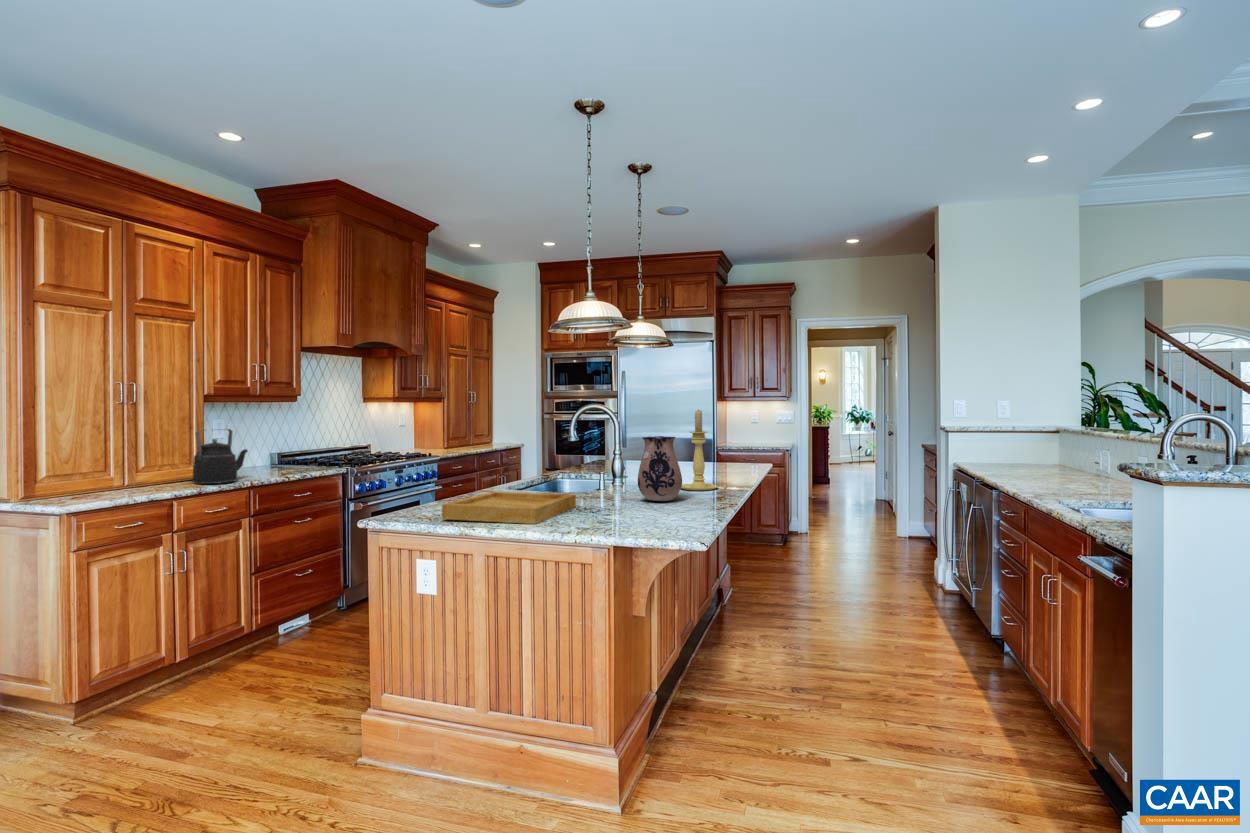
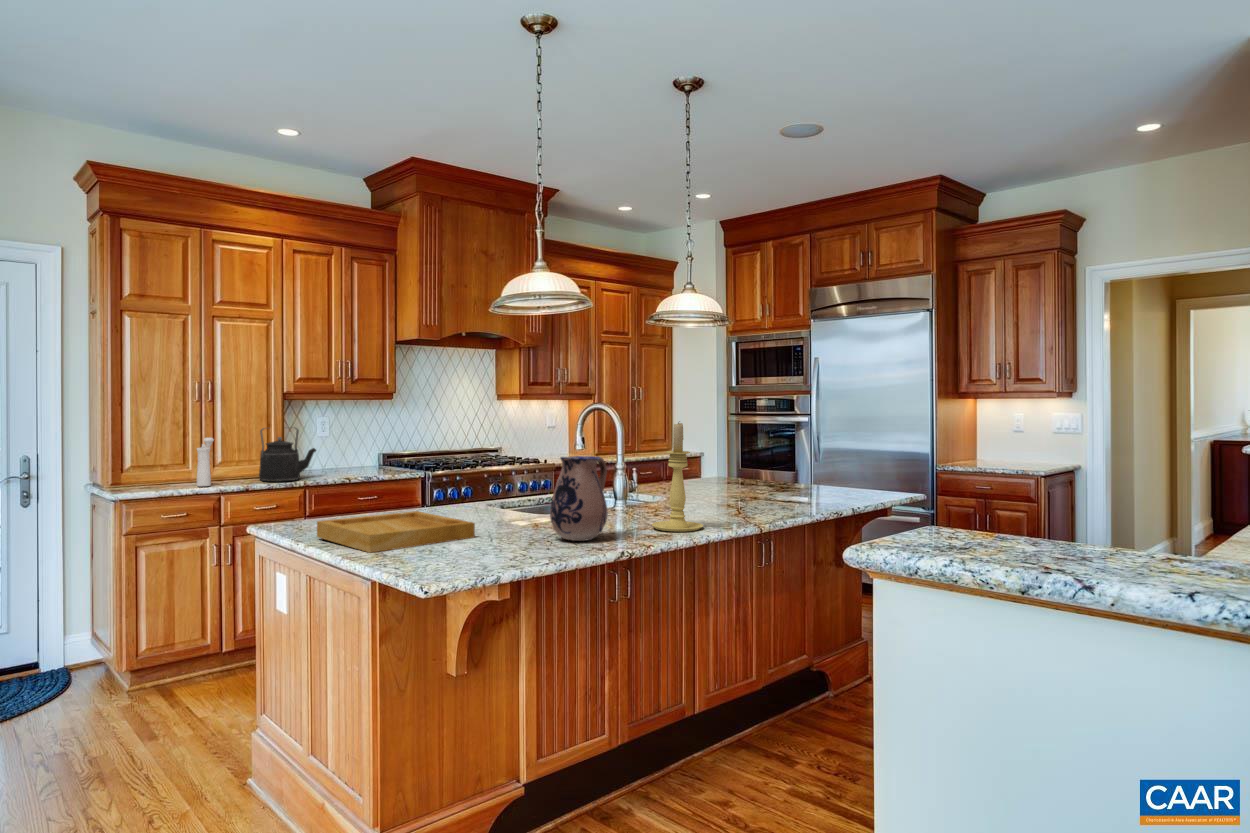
pepper mill: none [135,441,155,493] -> present [197,437,214,486]

